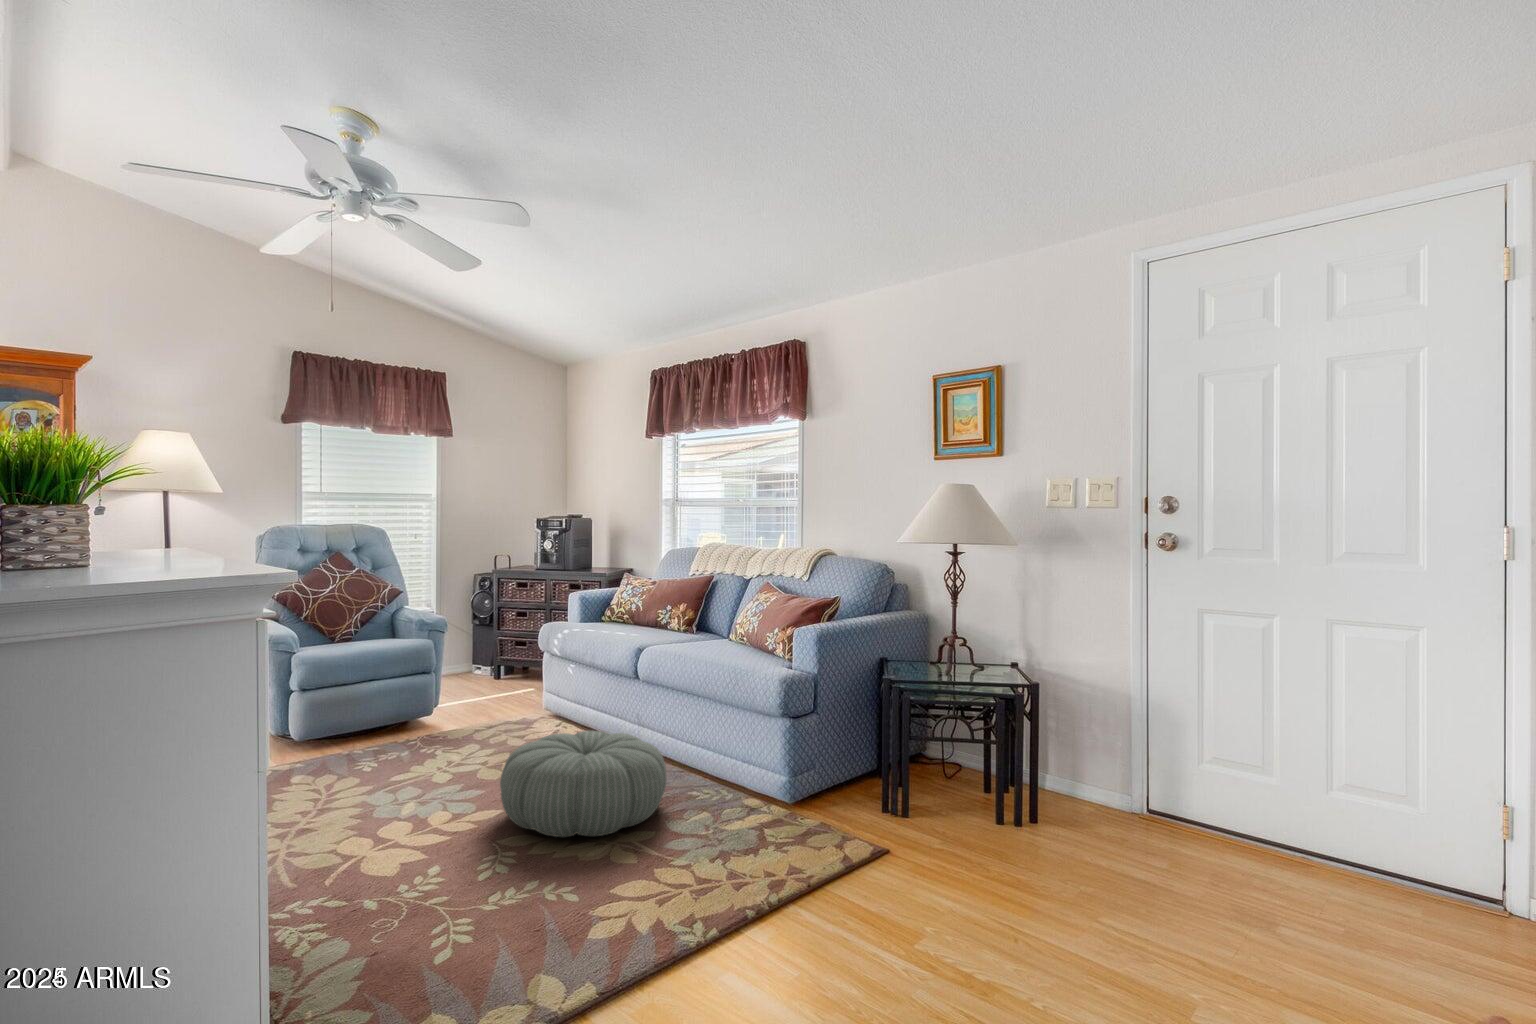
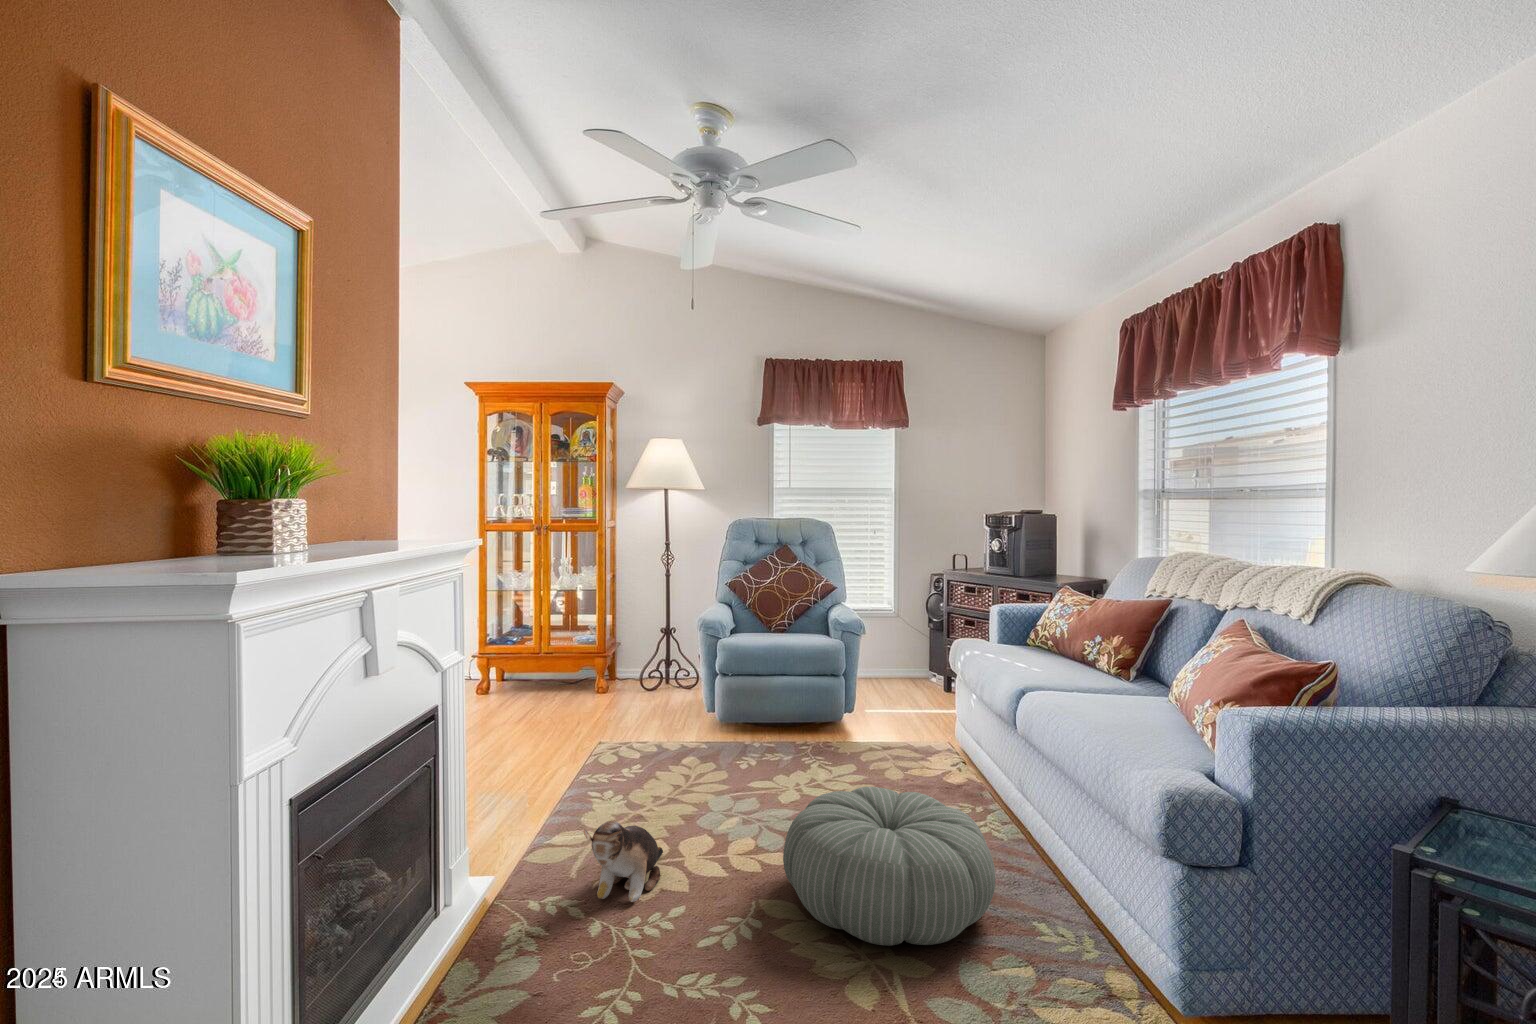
plush toy: none [322,807,377,892] -> present [584,820,663,902]

